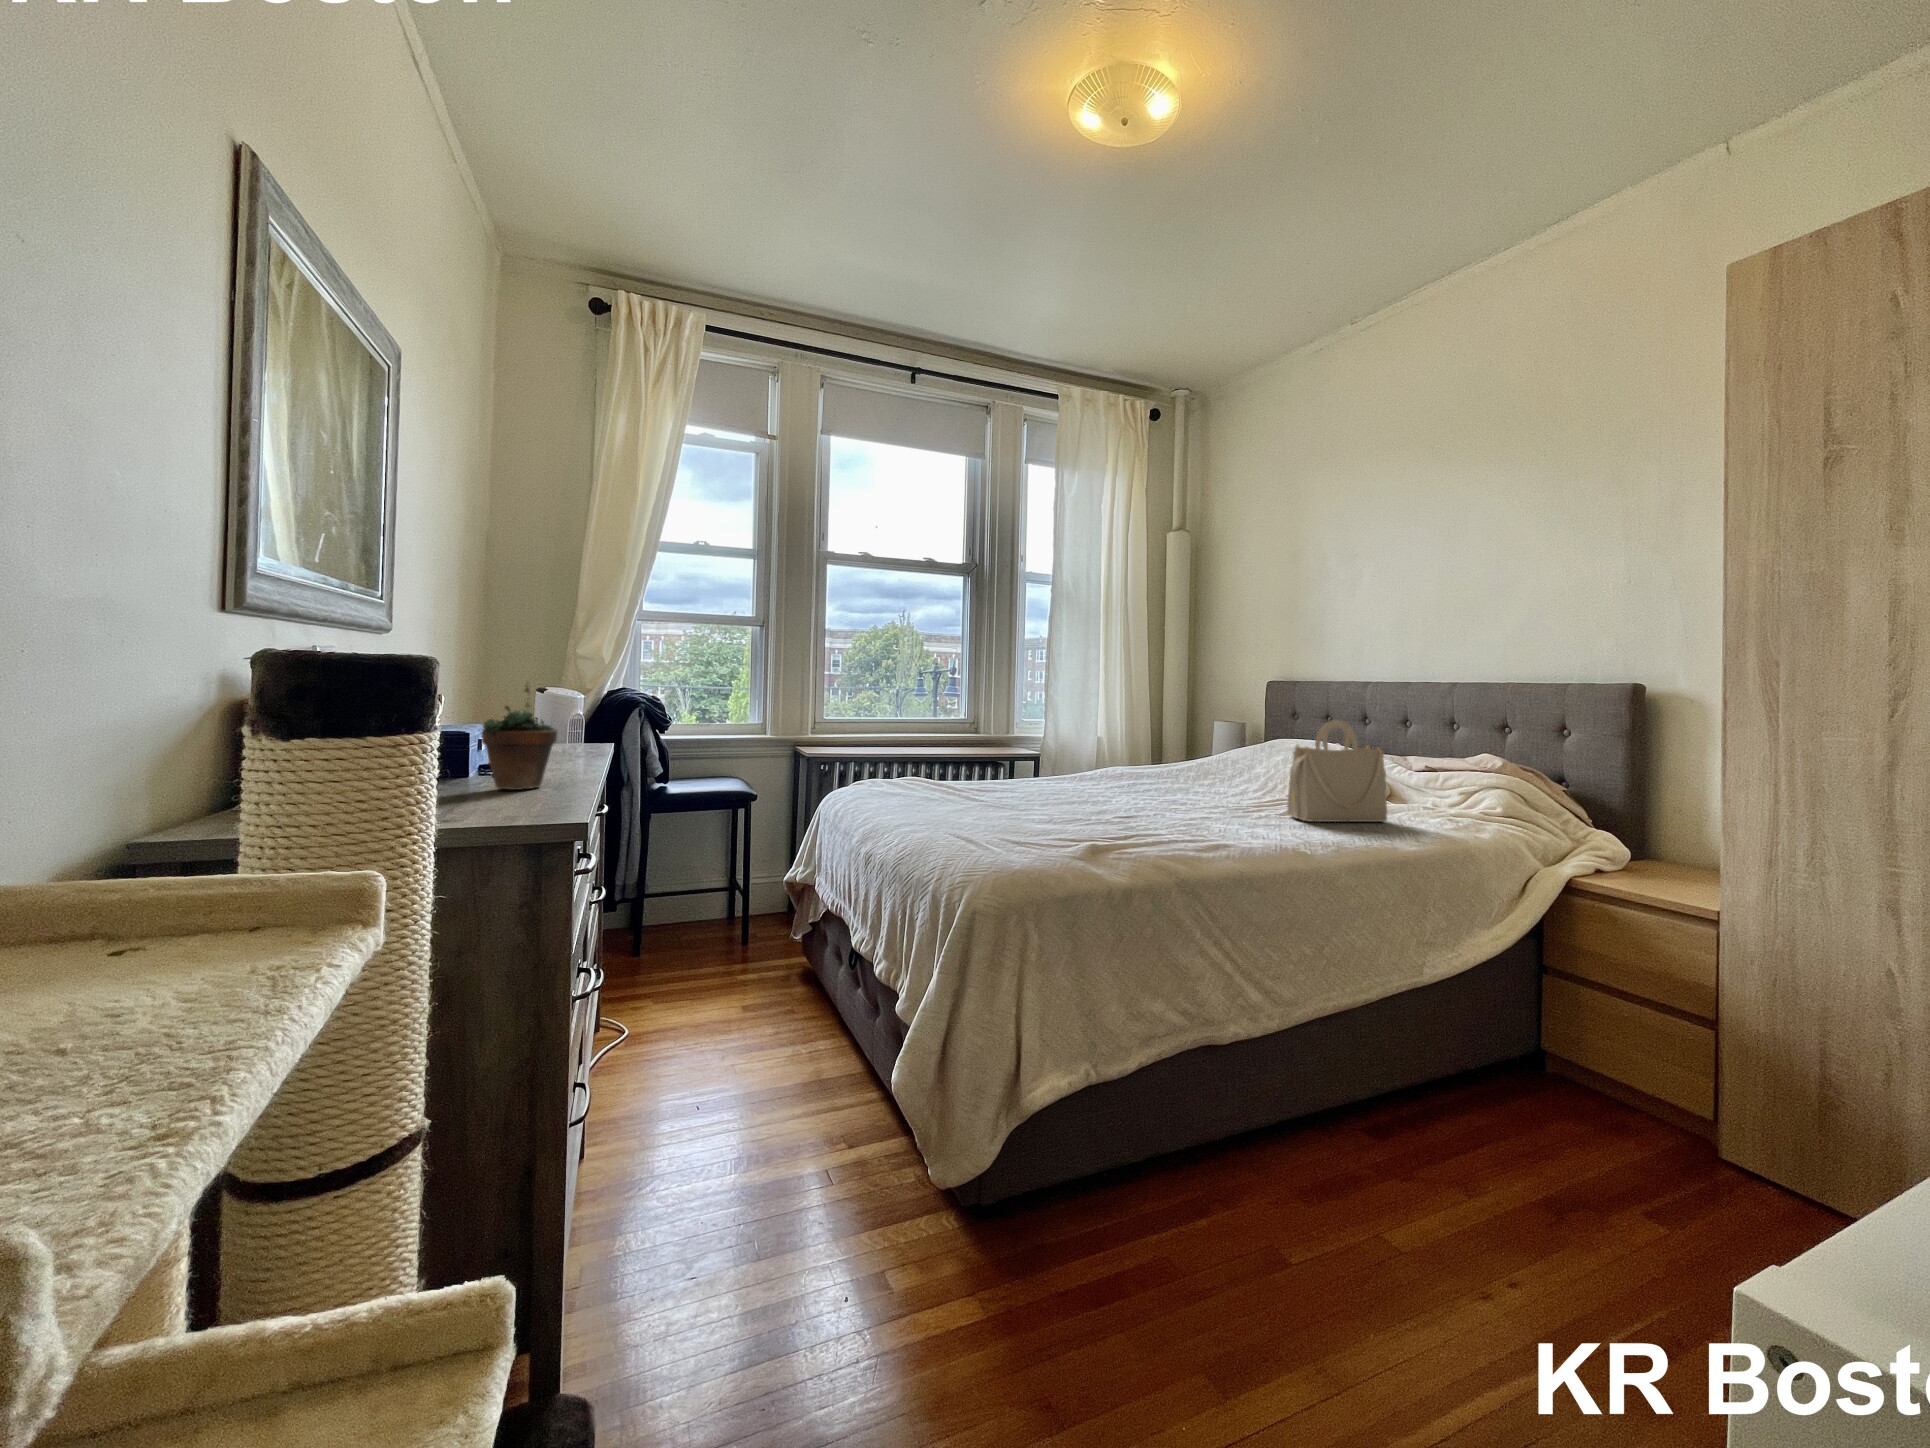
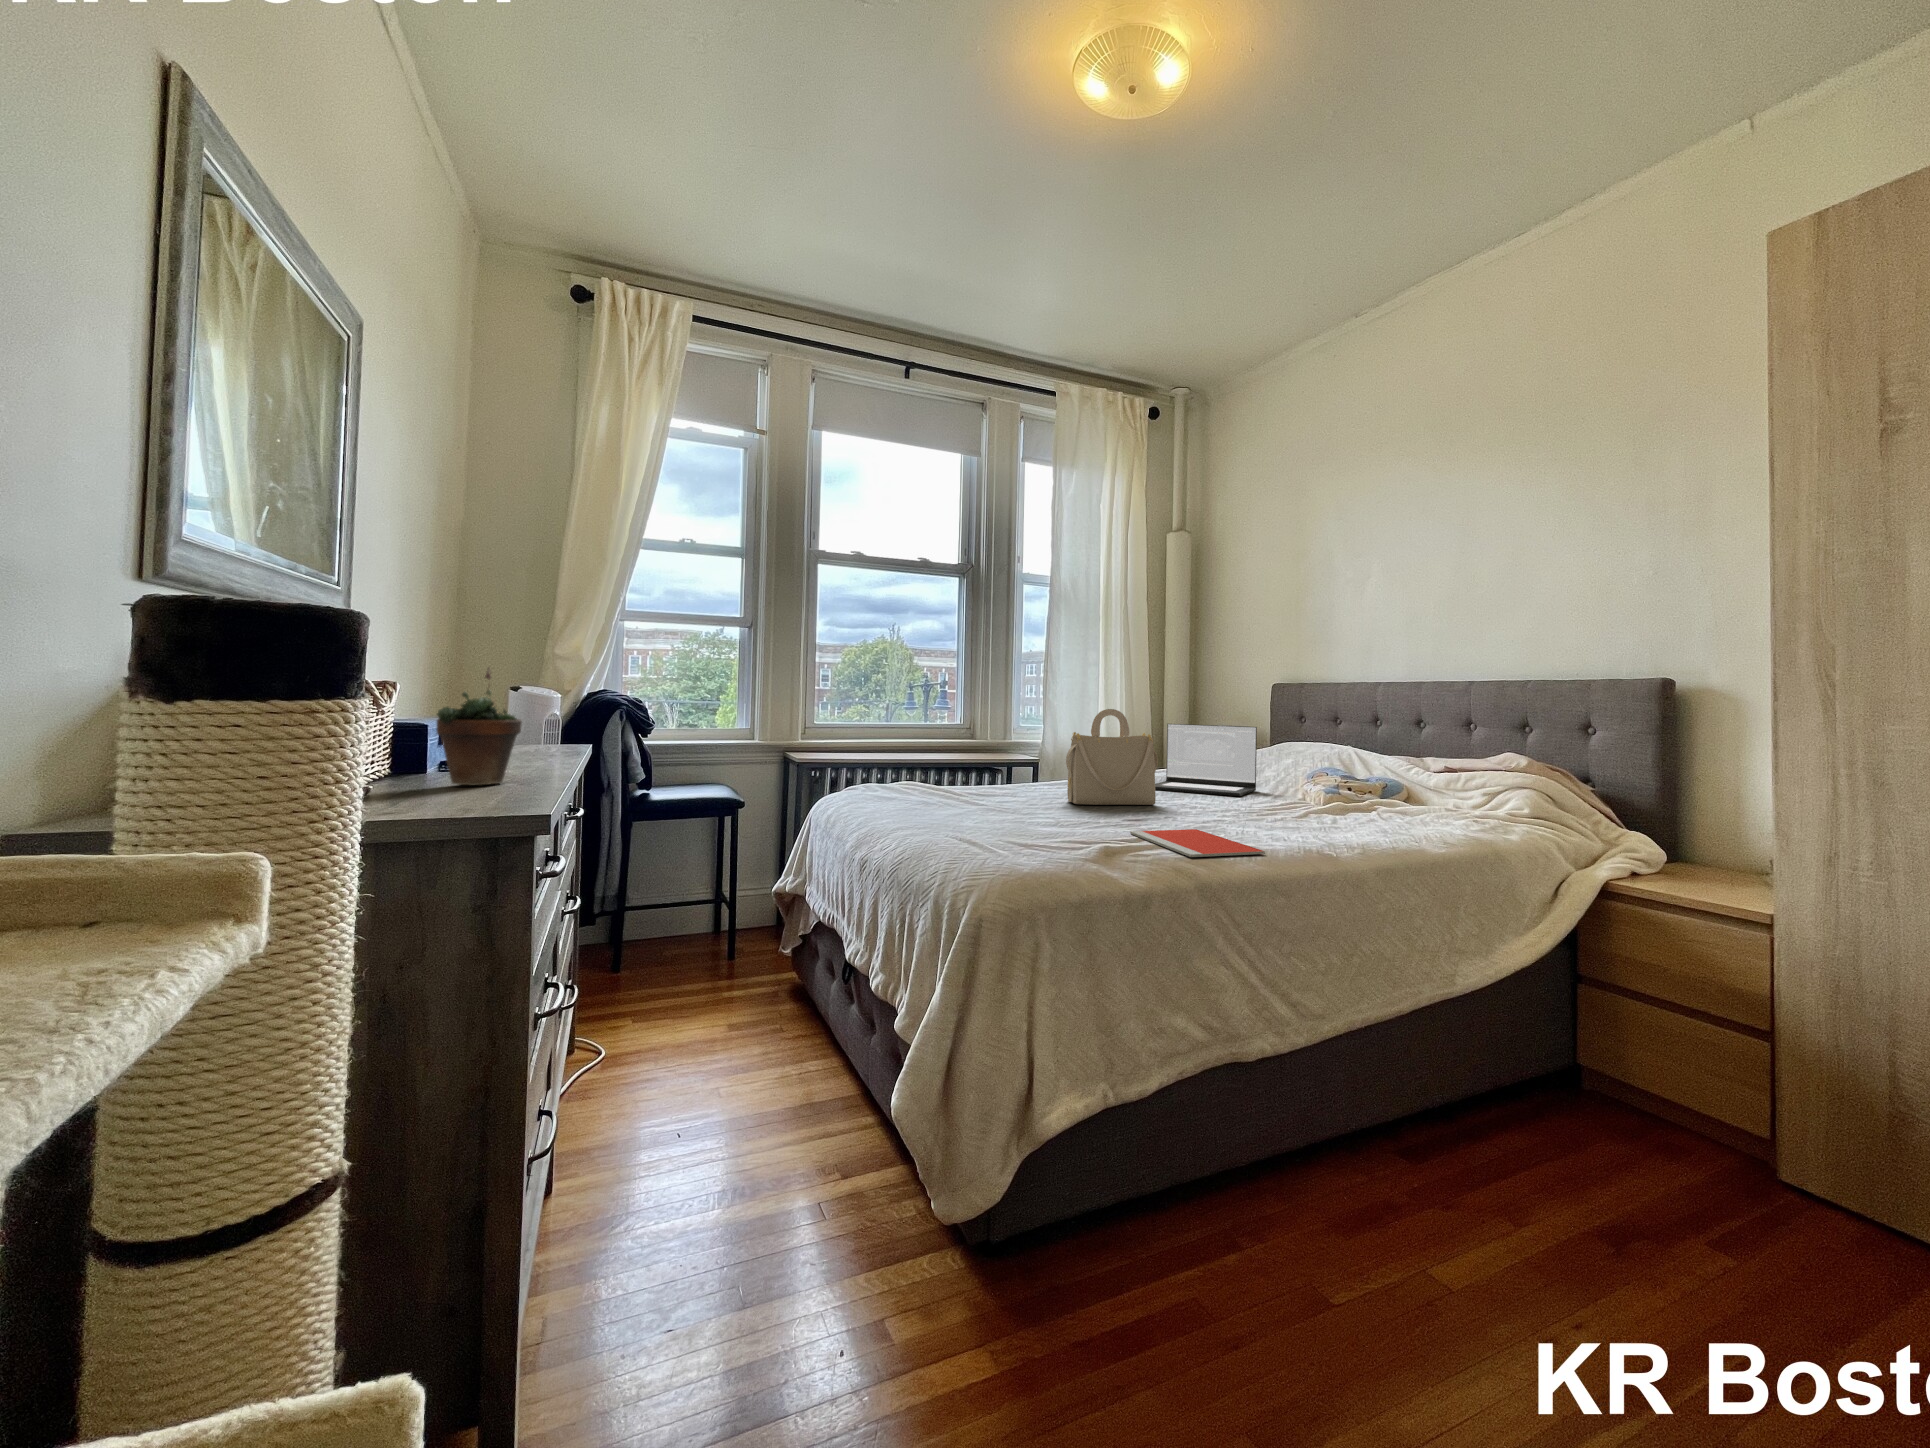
handbag: present [1287,720,1387,822] -> present [1066,709,1158,805]
laptop: none [1140,721,1247,792] -> present [1155,724,1257,796]
notebook: none [1119,827,1242,855] -> present [1130,829,1265,857]

